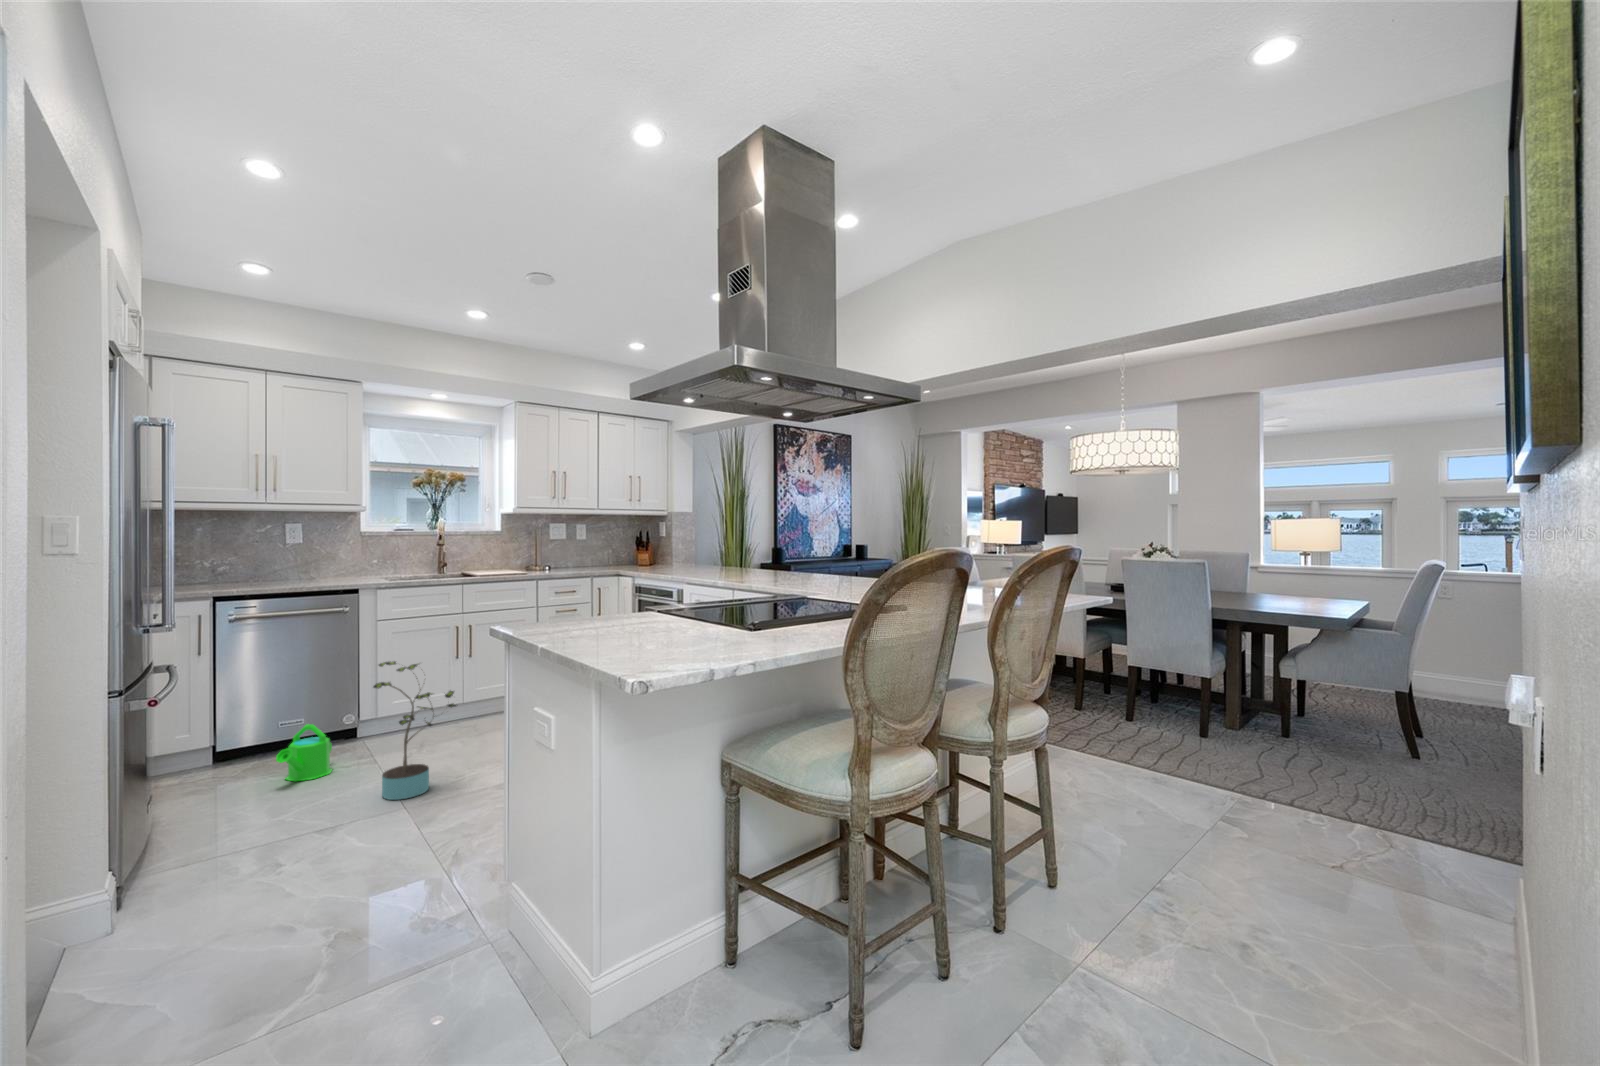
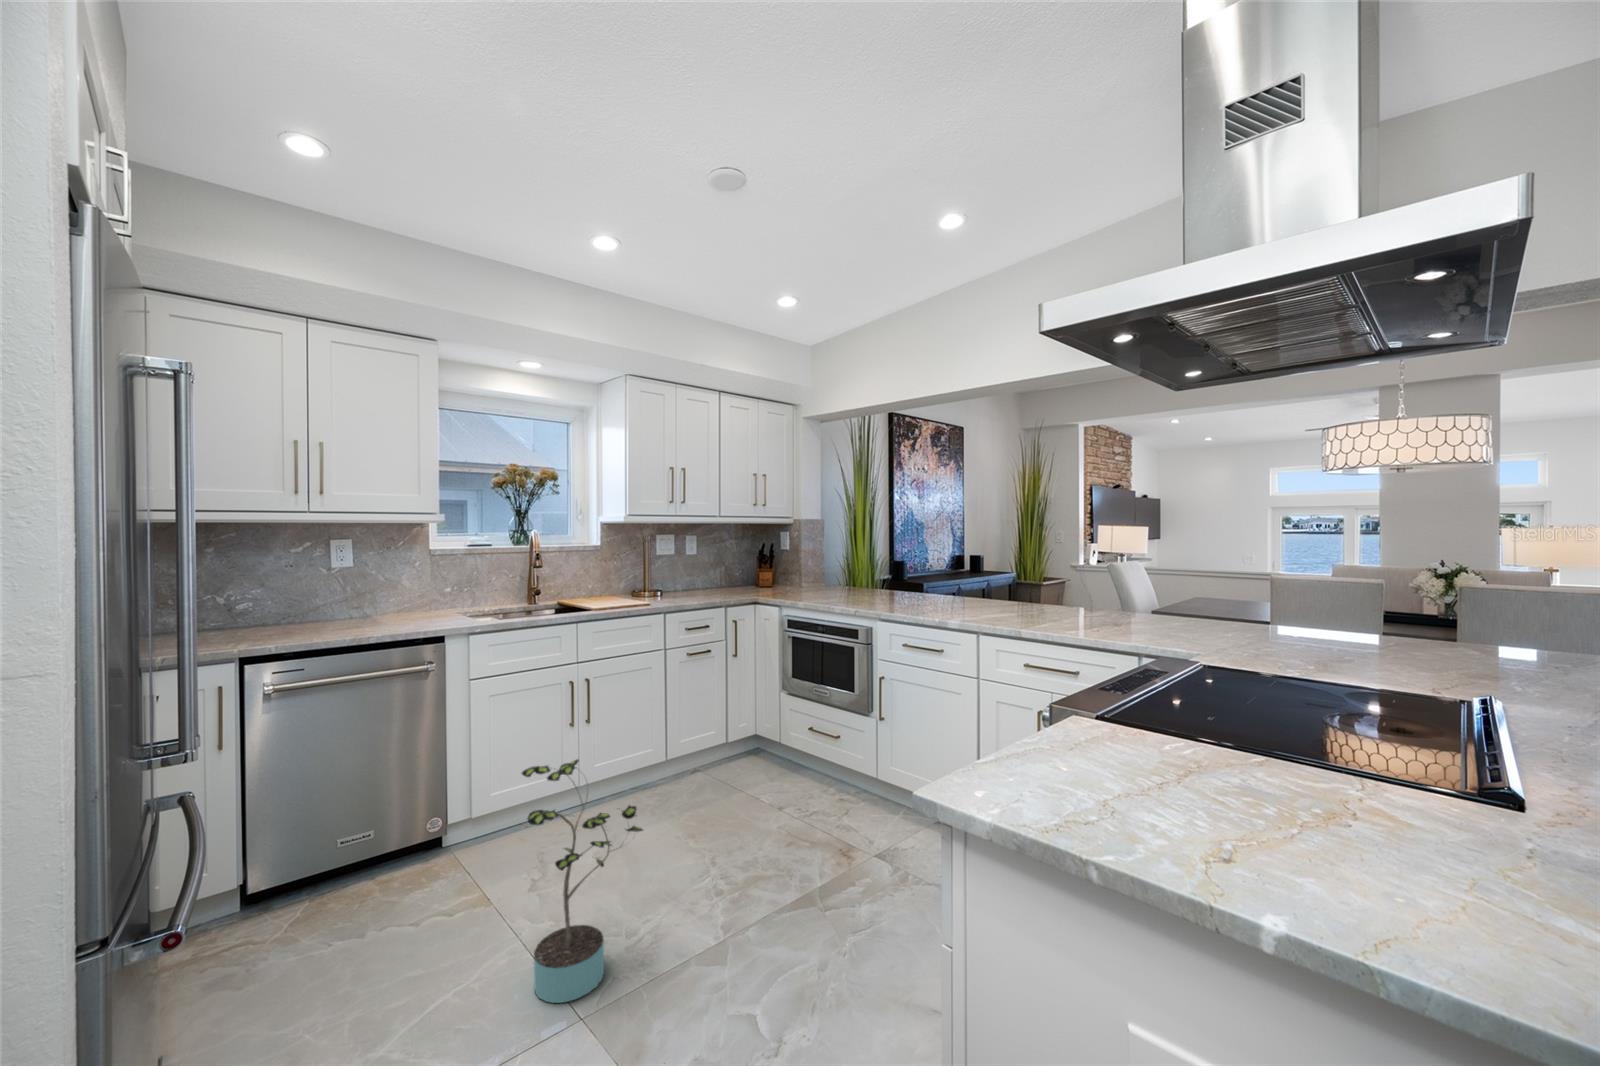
watering can: present [276,724,332,781] -> none [351,857,432,957]

